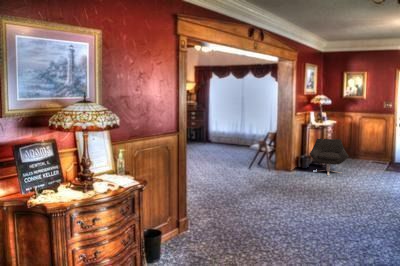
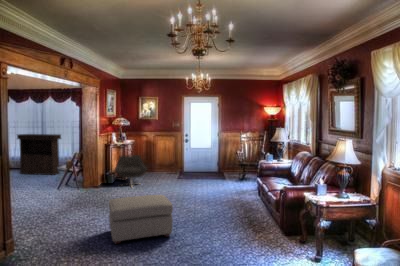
console table: none [219,110,259,152] -> present [17,134,61,175]
ottoman: none [298,182,366,231] -> present [109,195,173,244]

